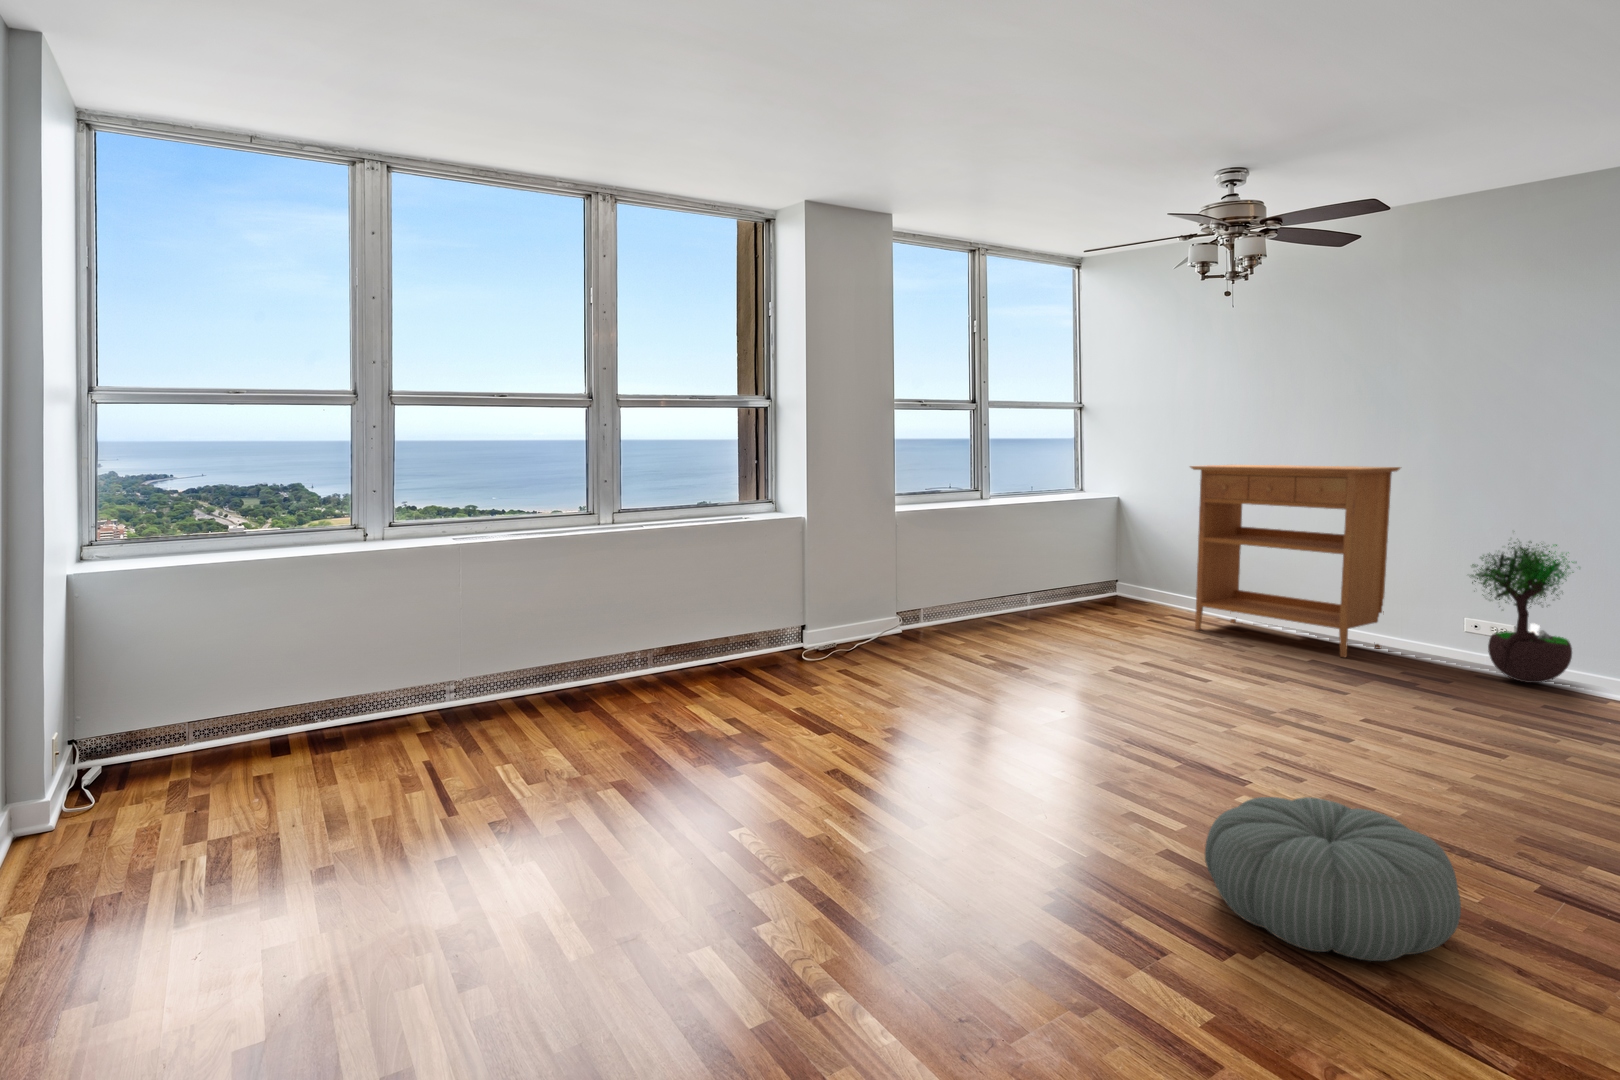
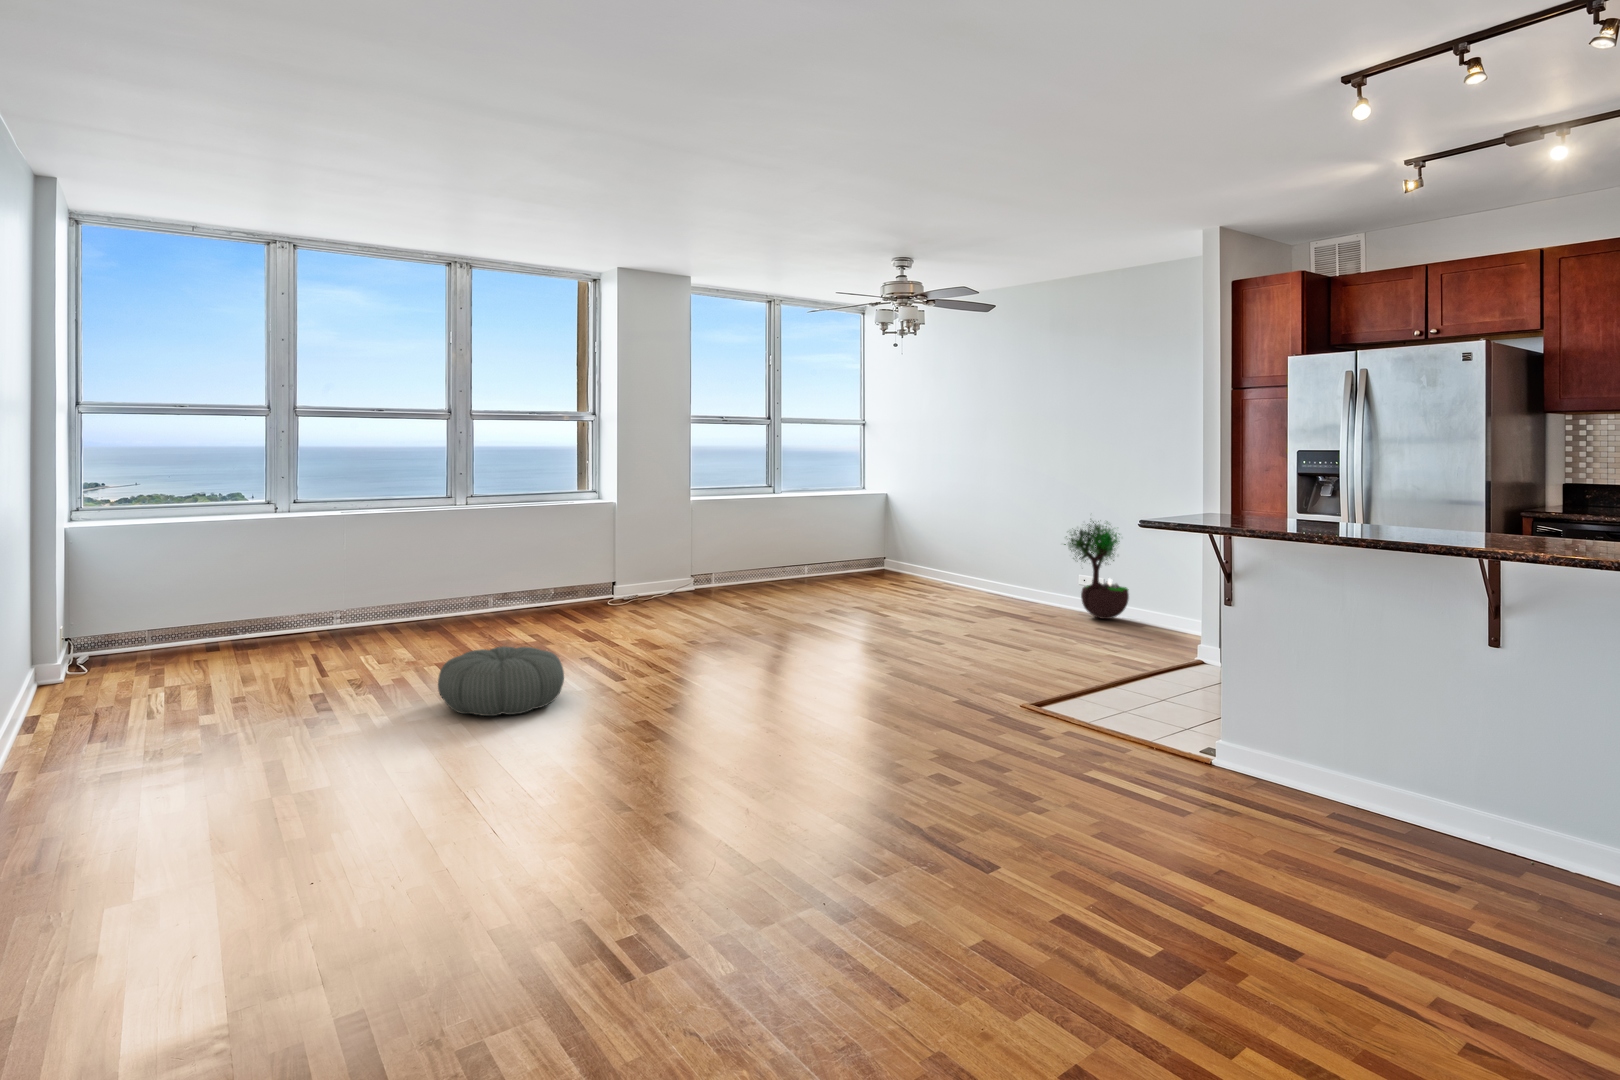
console table: present [1190,465,1400,657] -> none [915,468,1046,606]
pouf: present [1205,797,1461,961] -> present [438,646,564,716]

